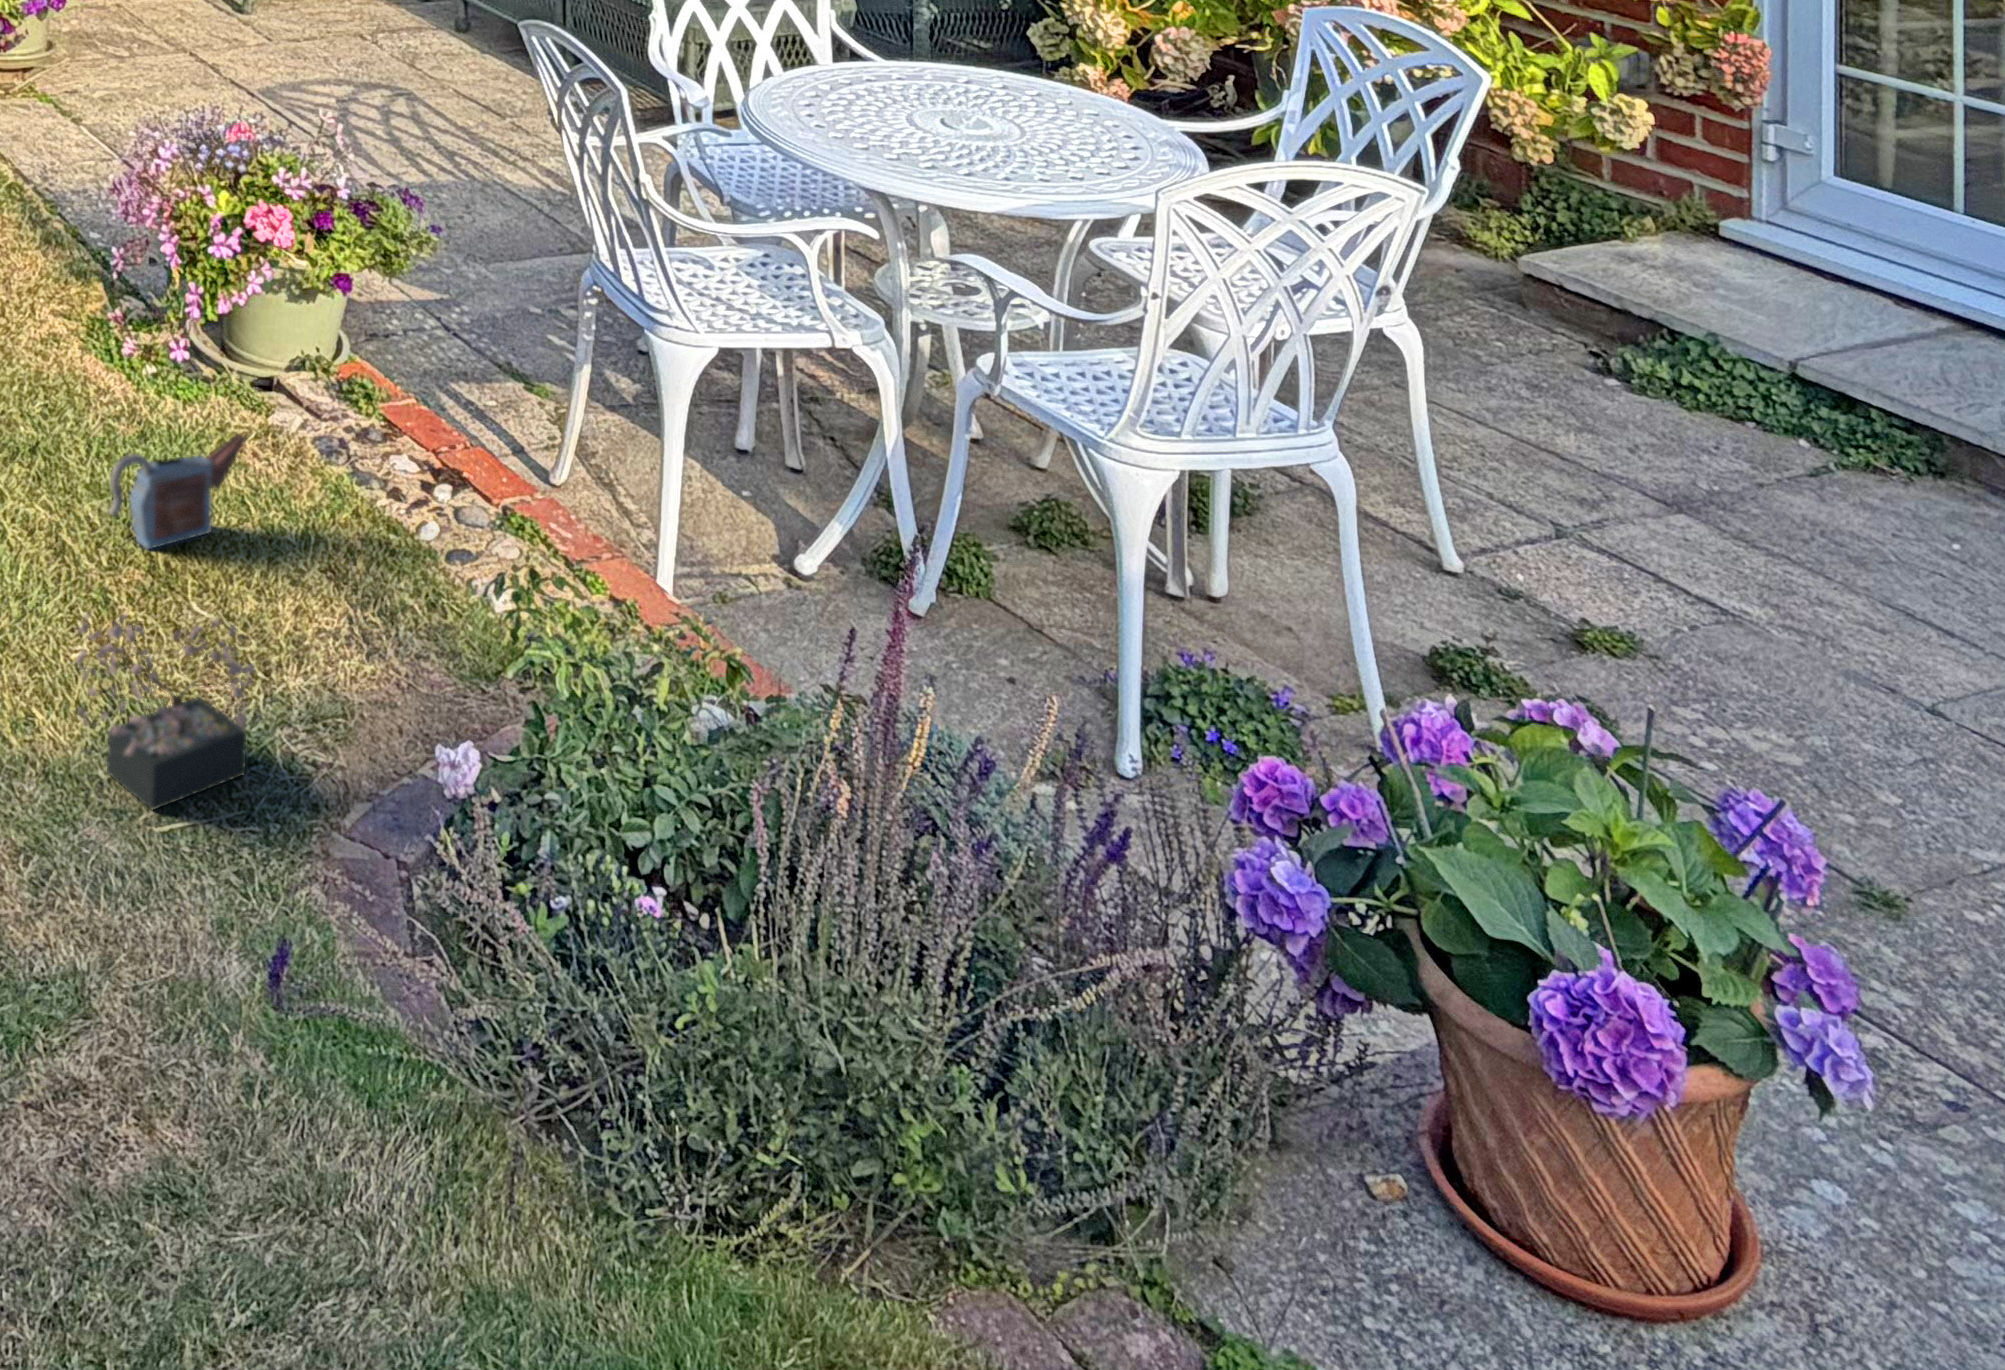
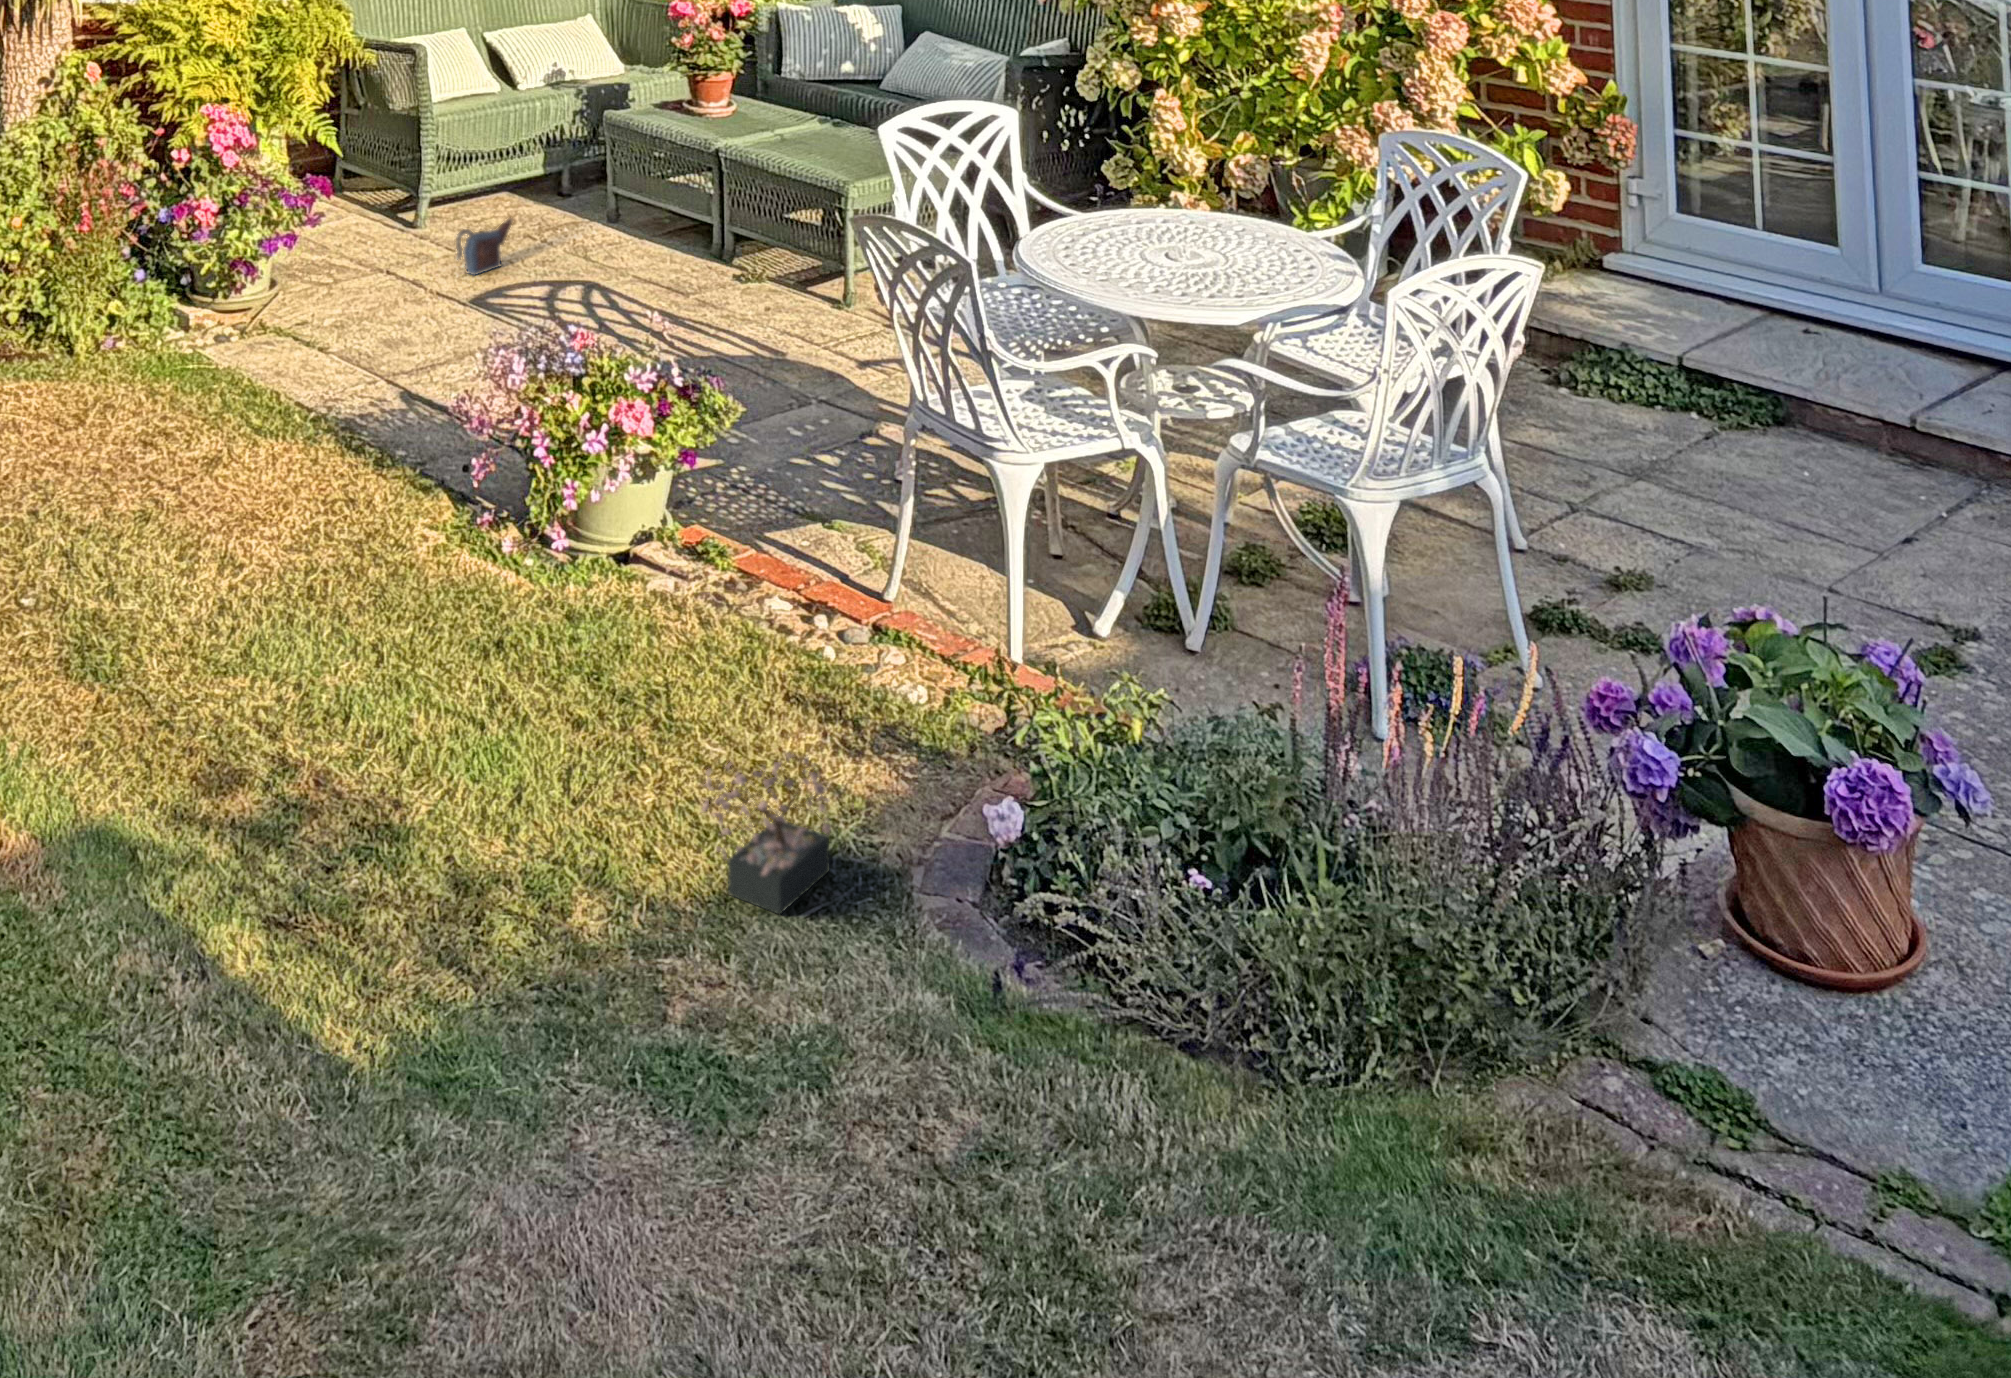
watering can: present [108,434,246,549] -> present [456,218,513,275]

